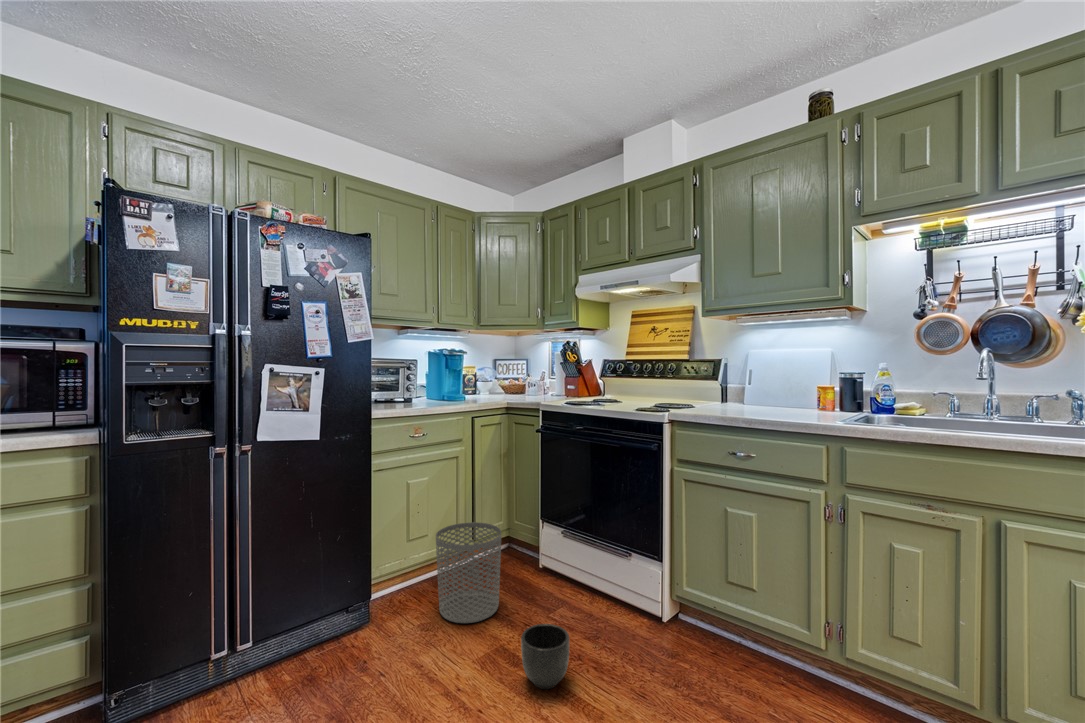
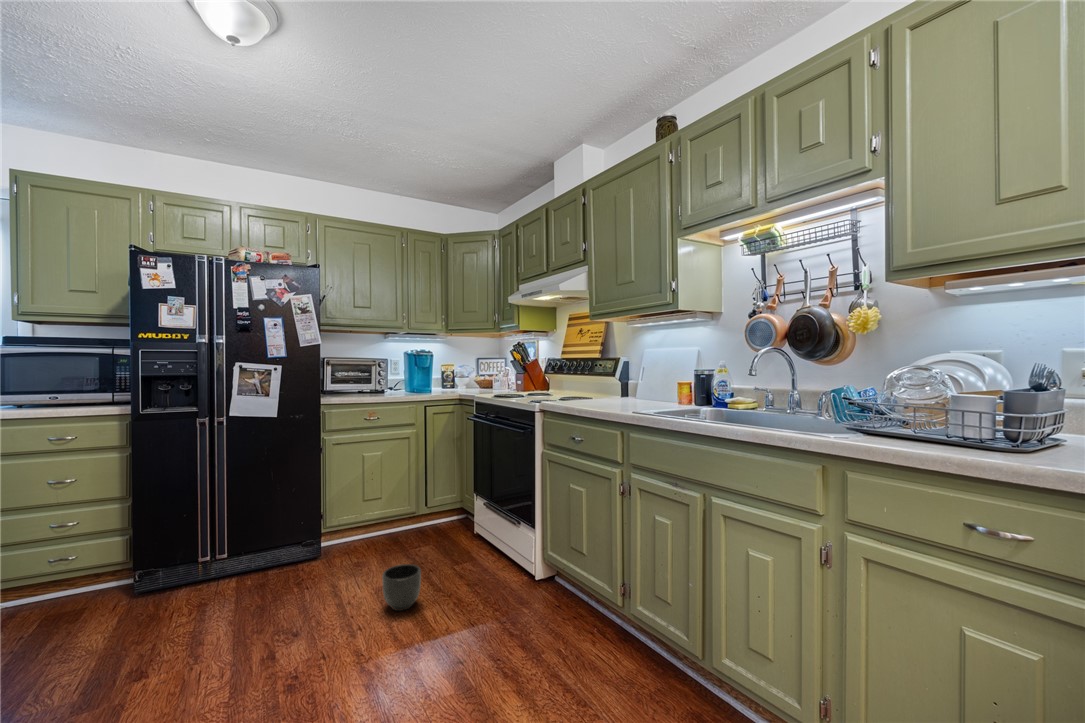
waste bin: present [436,522,501,623] -> none [366,489,420,564]

